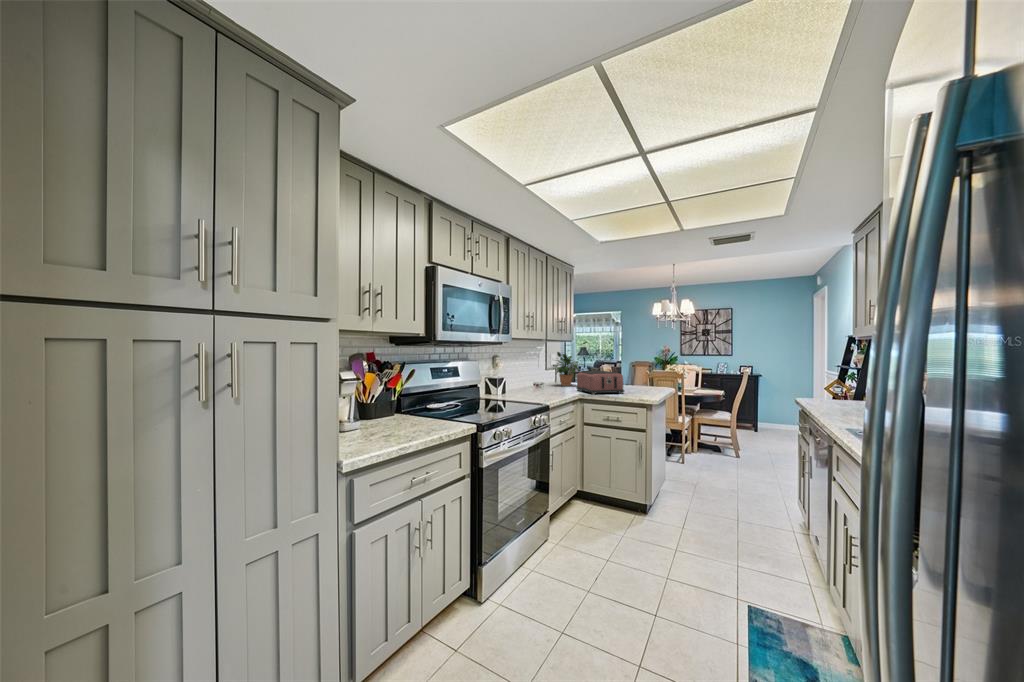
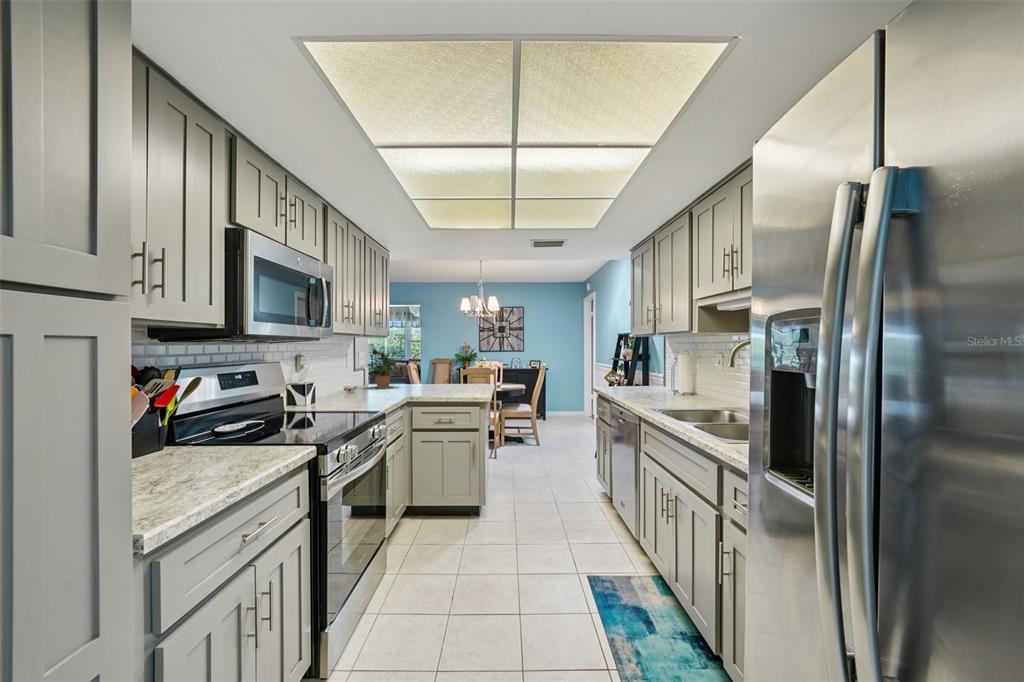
toaster: present [576,371,624,395] -> none [401,369,454,396]

